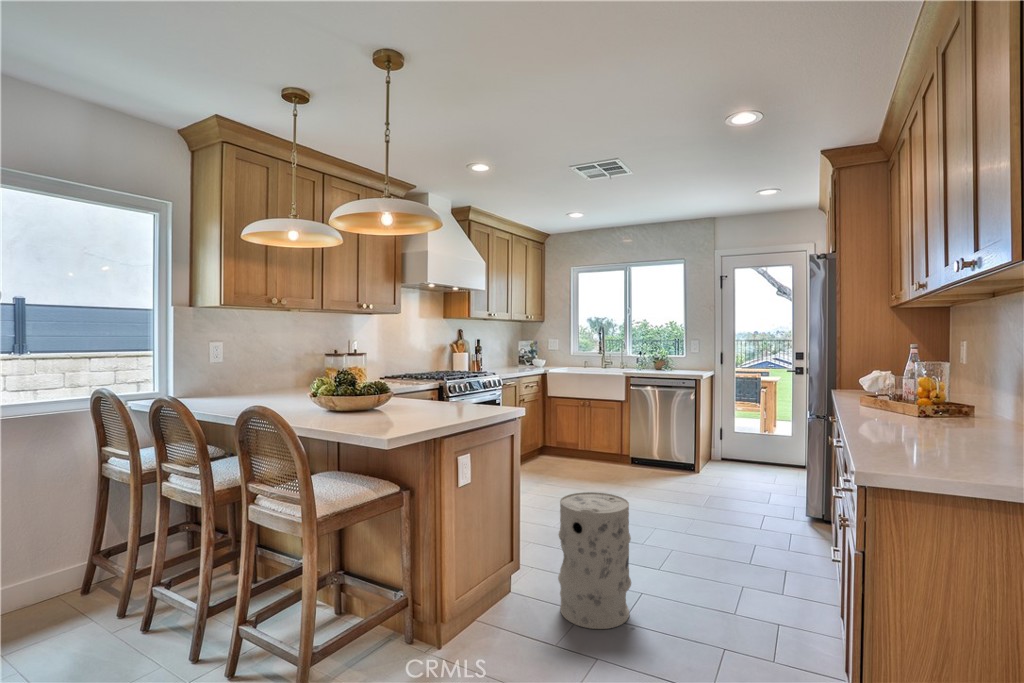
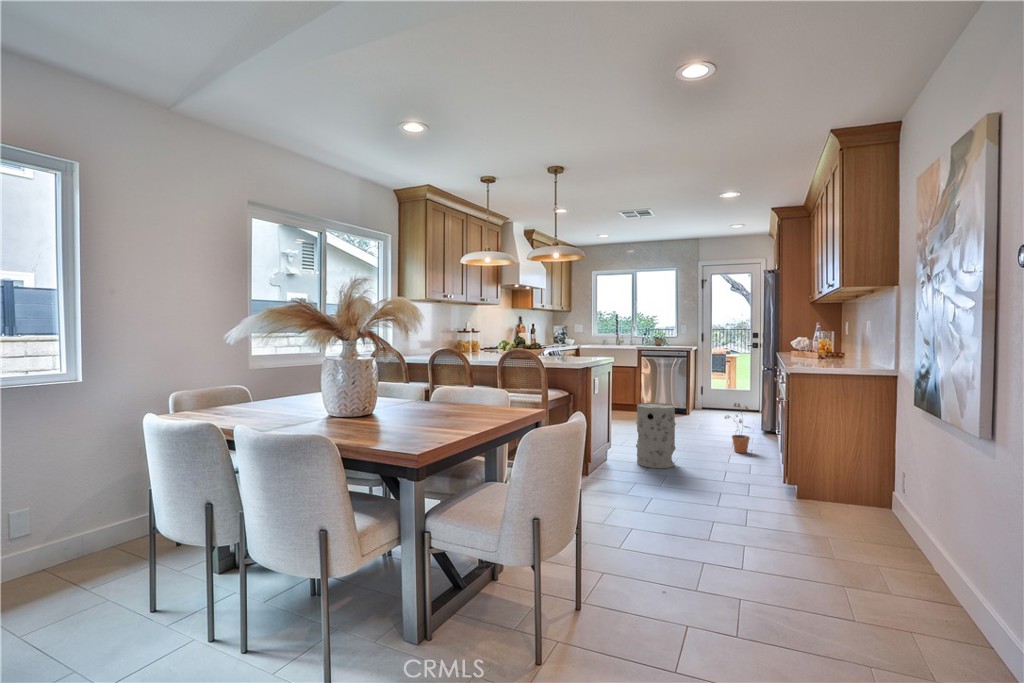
potted plant: none [735,485,785,580] -> present [725,403,750,453]

